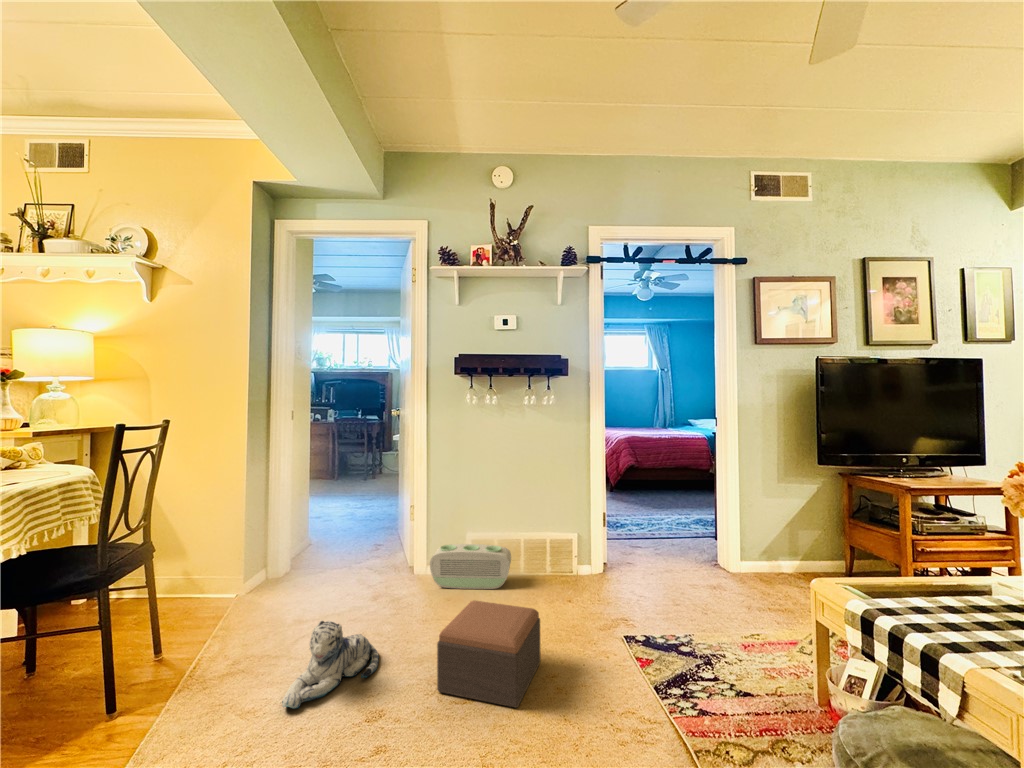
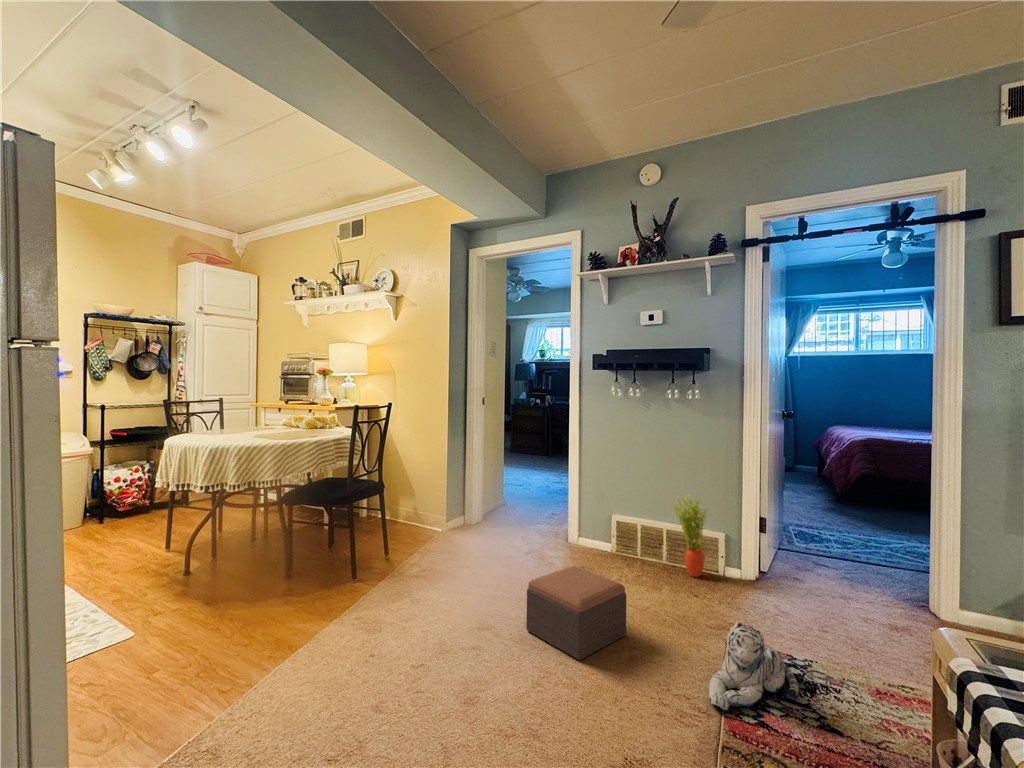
potted plant: none [534,499,569,582] -> present [674,494,707,577]
air purifier: present [430,544,511,589] -> none [574,522,651,569]
plush toy: present [282,621,379,709] -> present [708,622,799,711]

